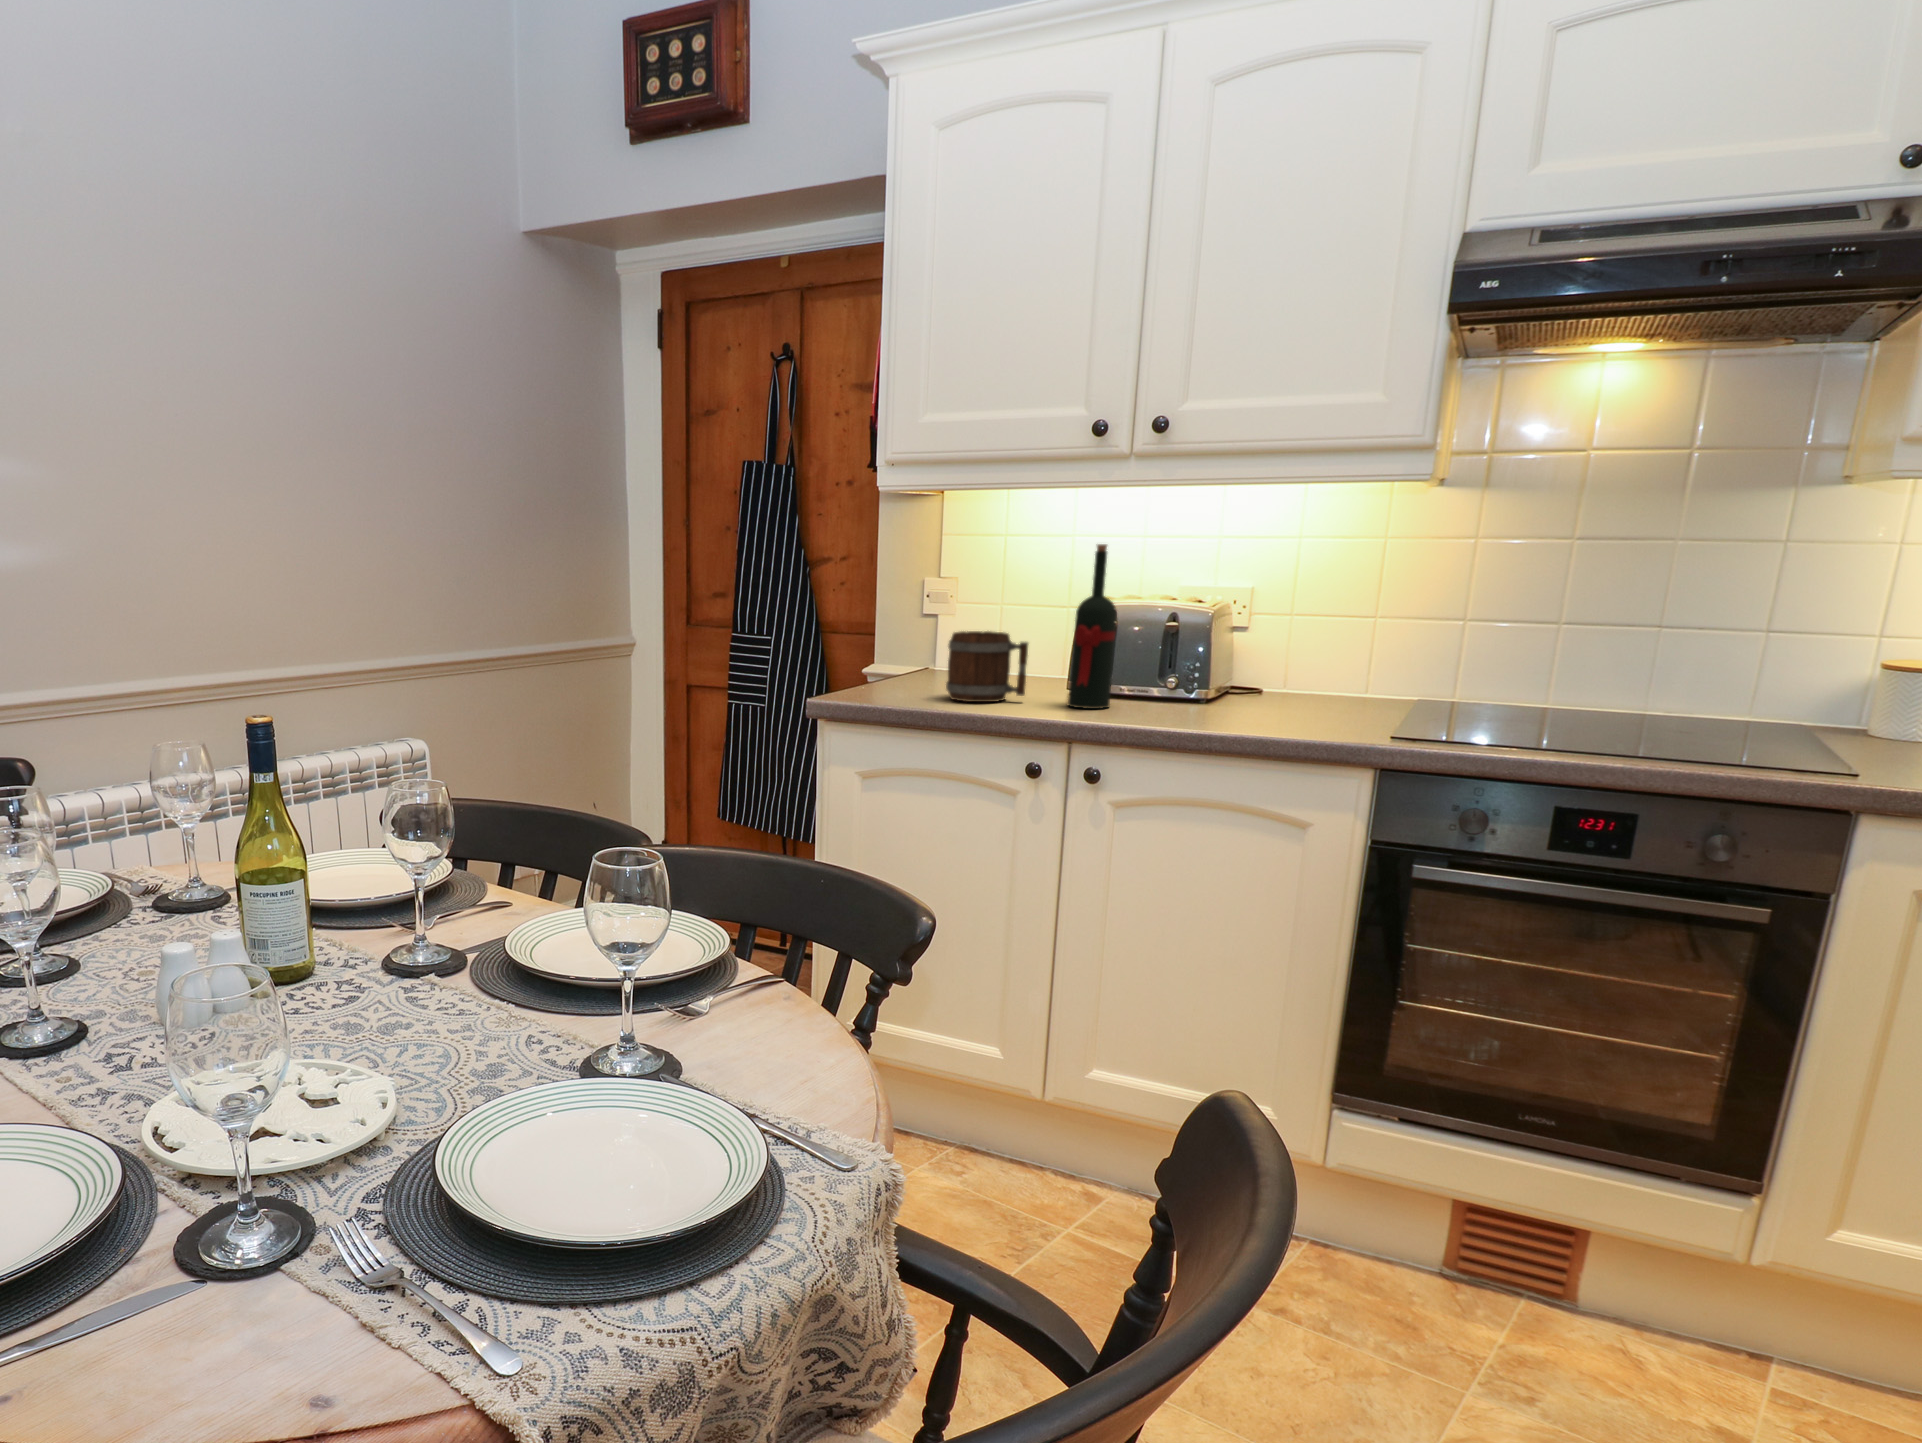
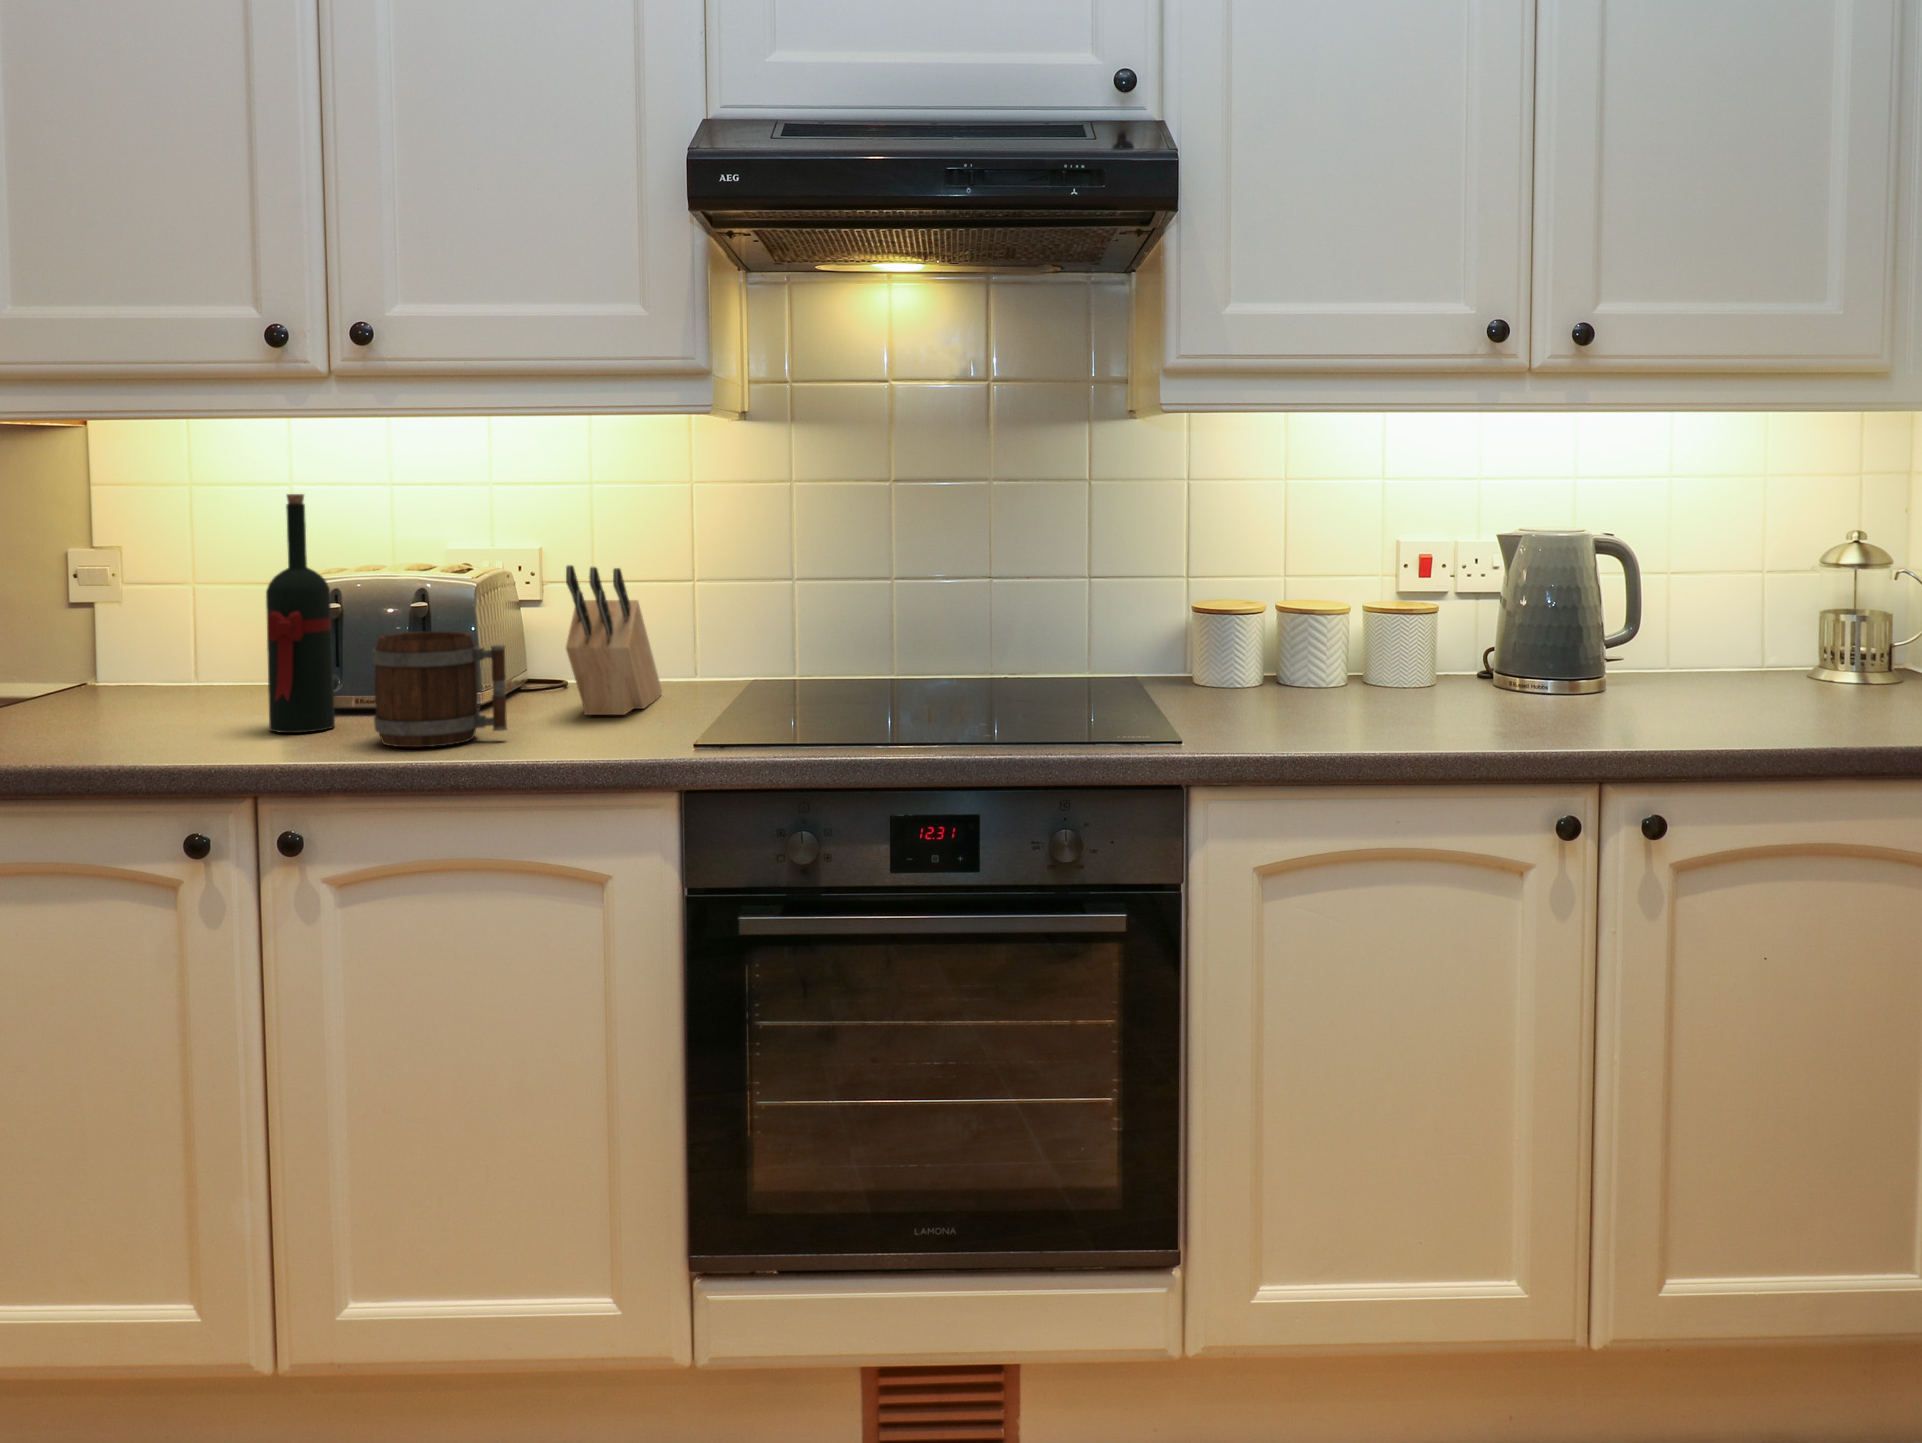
knife block: none [1284,600,1345,714] -> present [566,565,662,715]
mug: present [946,631,1028,702] -> present [372,631,507,747]

